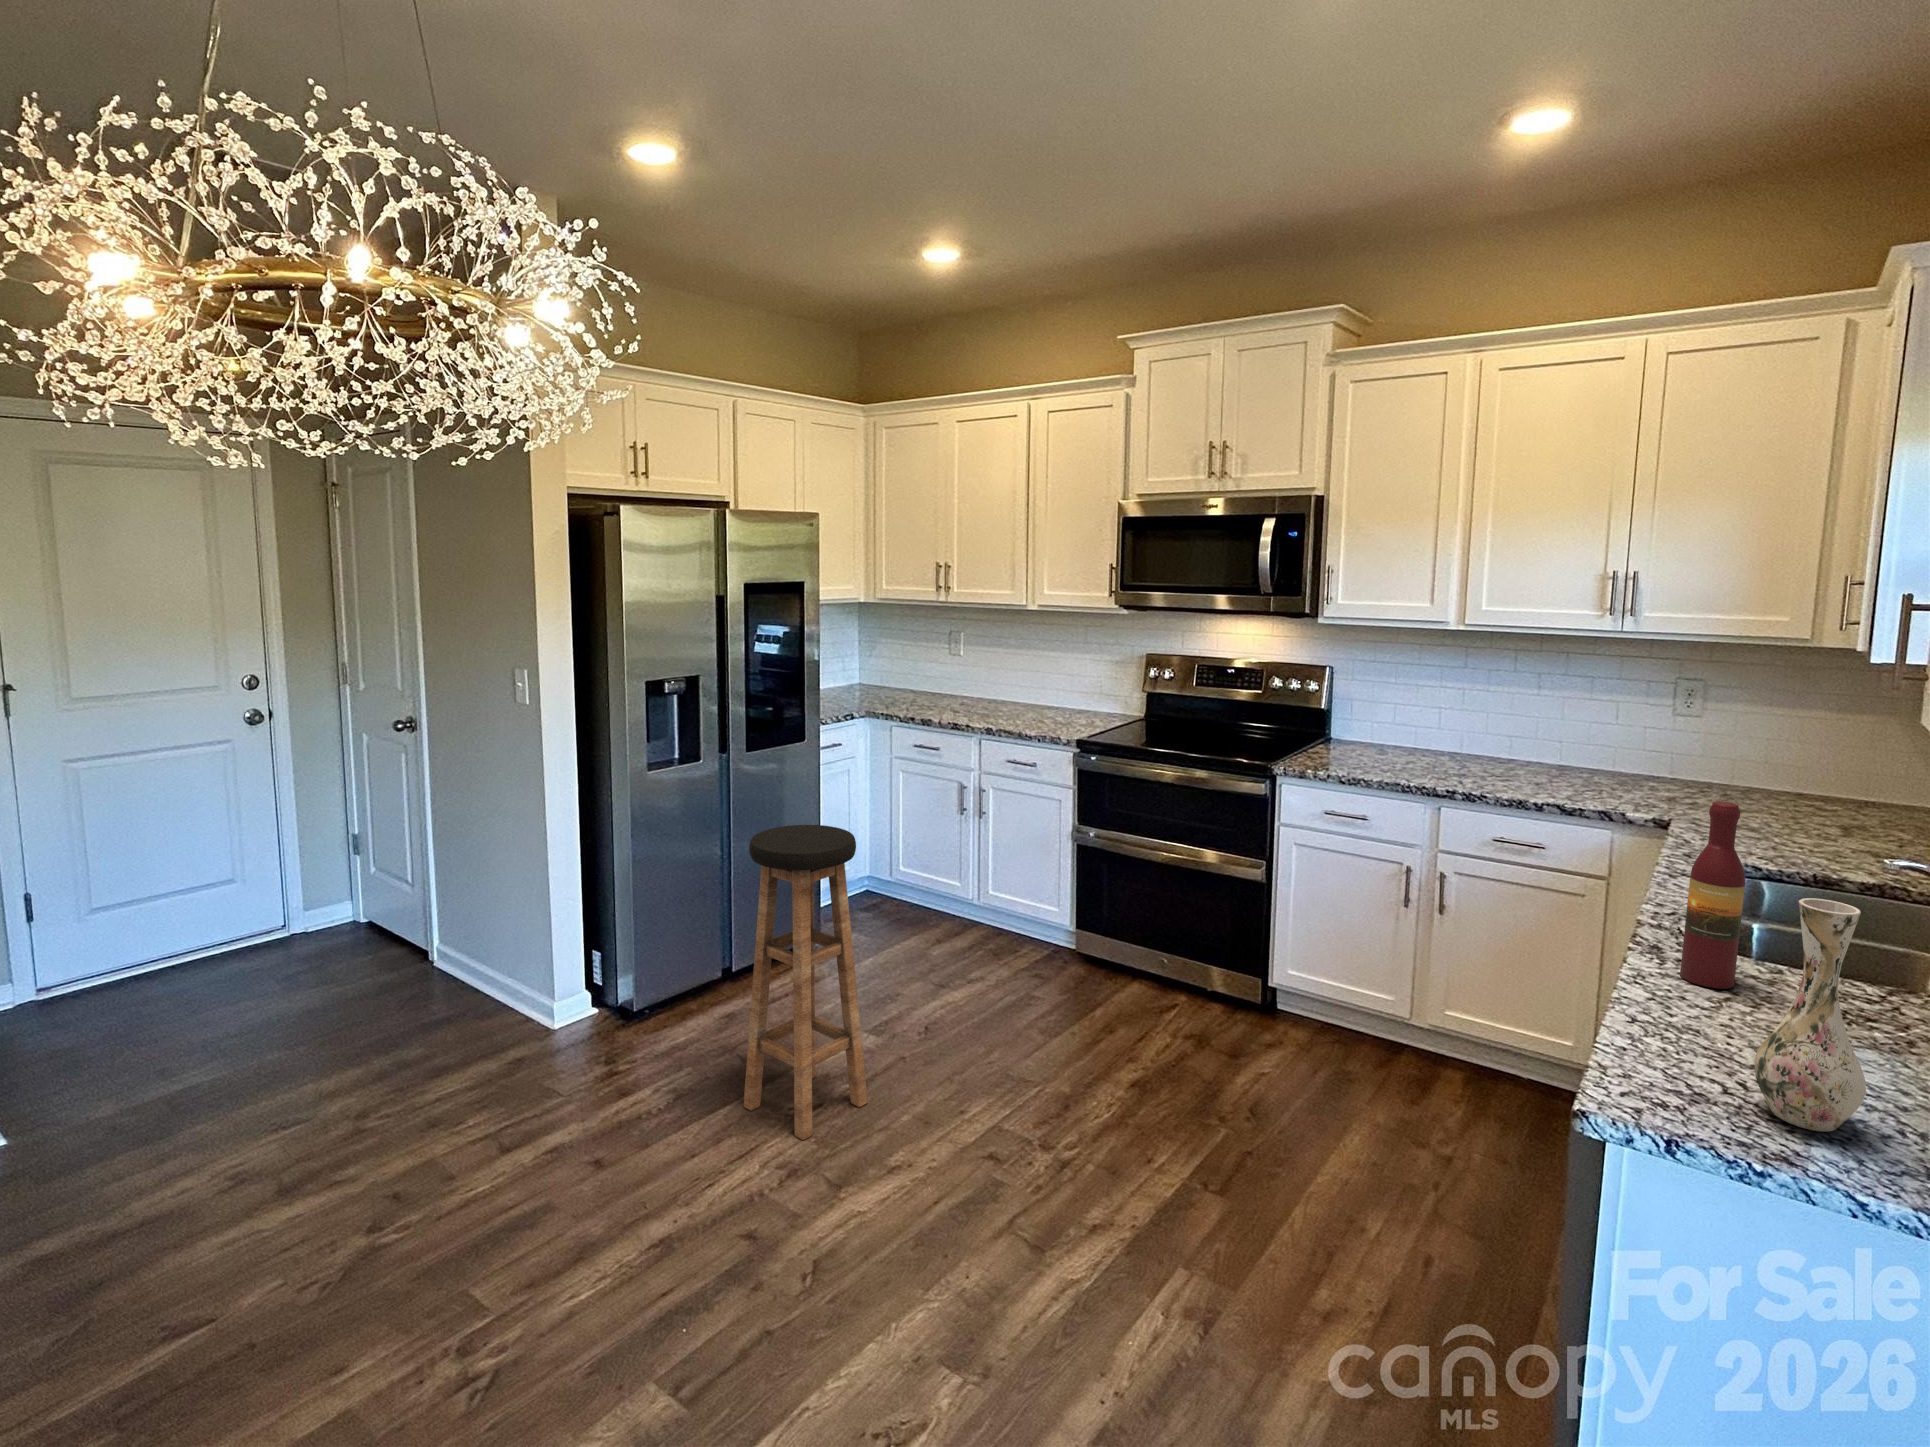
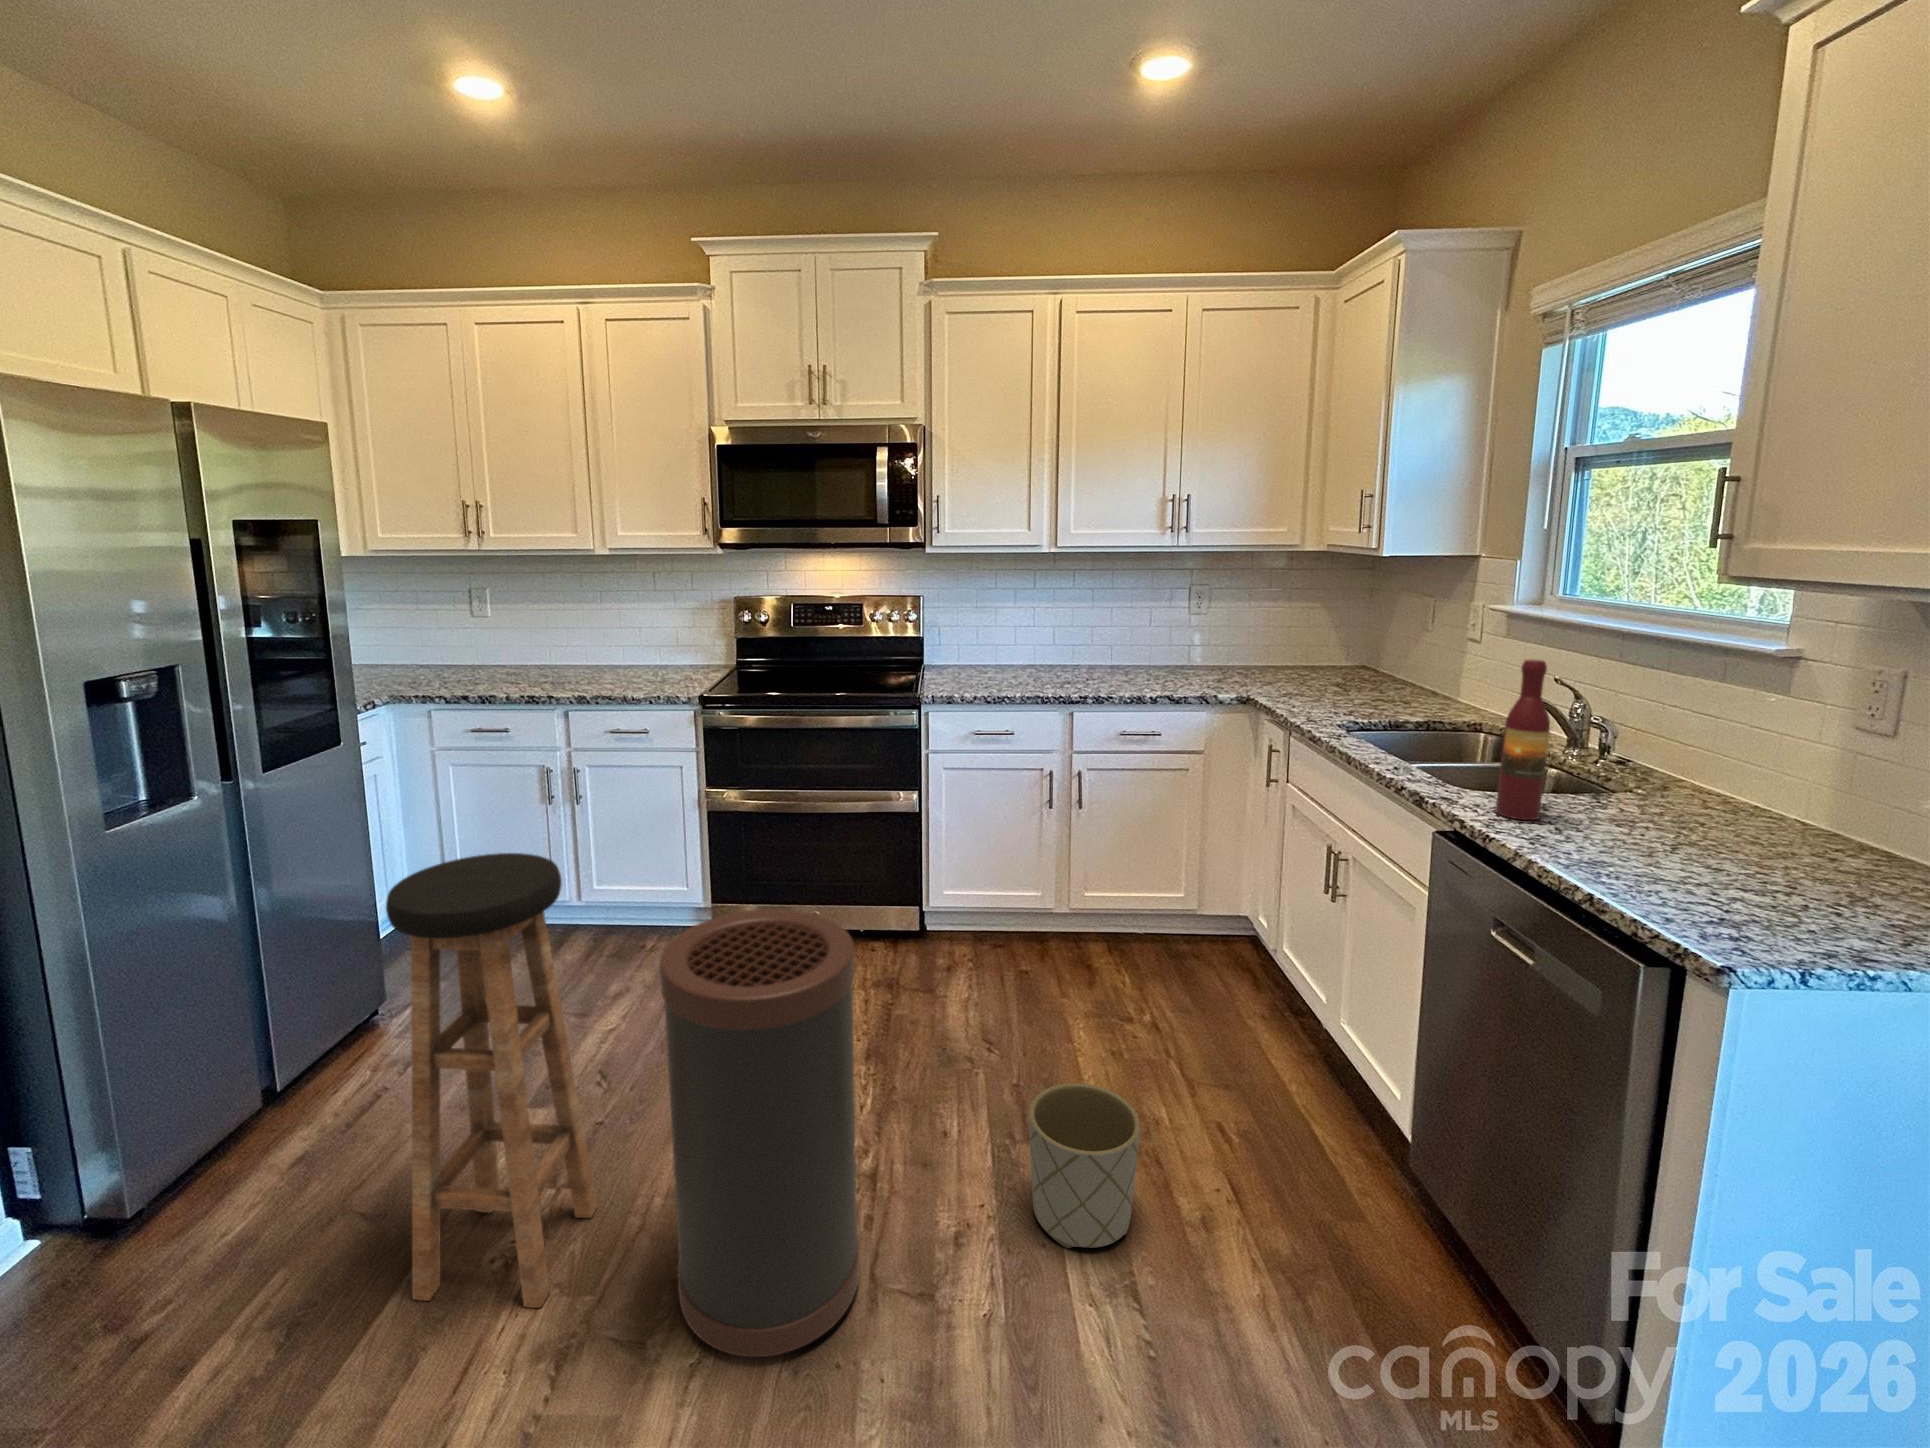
vase: present [1754,898,1866,1132] -> none [1738,722,1843,925]
trash can: none [873,901,1015,1229] -> present [660,909,860,1357]
planter: none [1165,1135,1271,1289] -> present [1029,1083,1140,1248]

